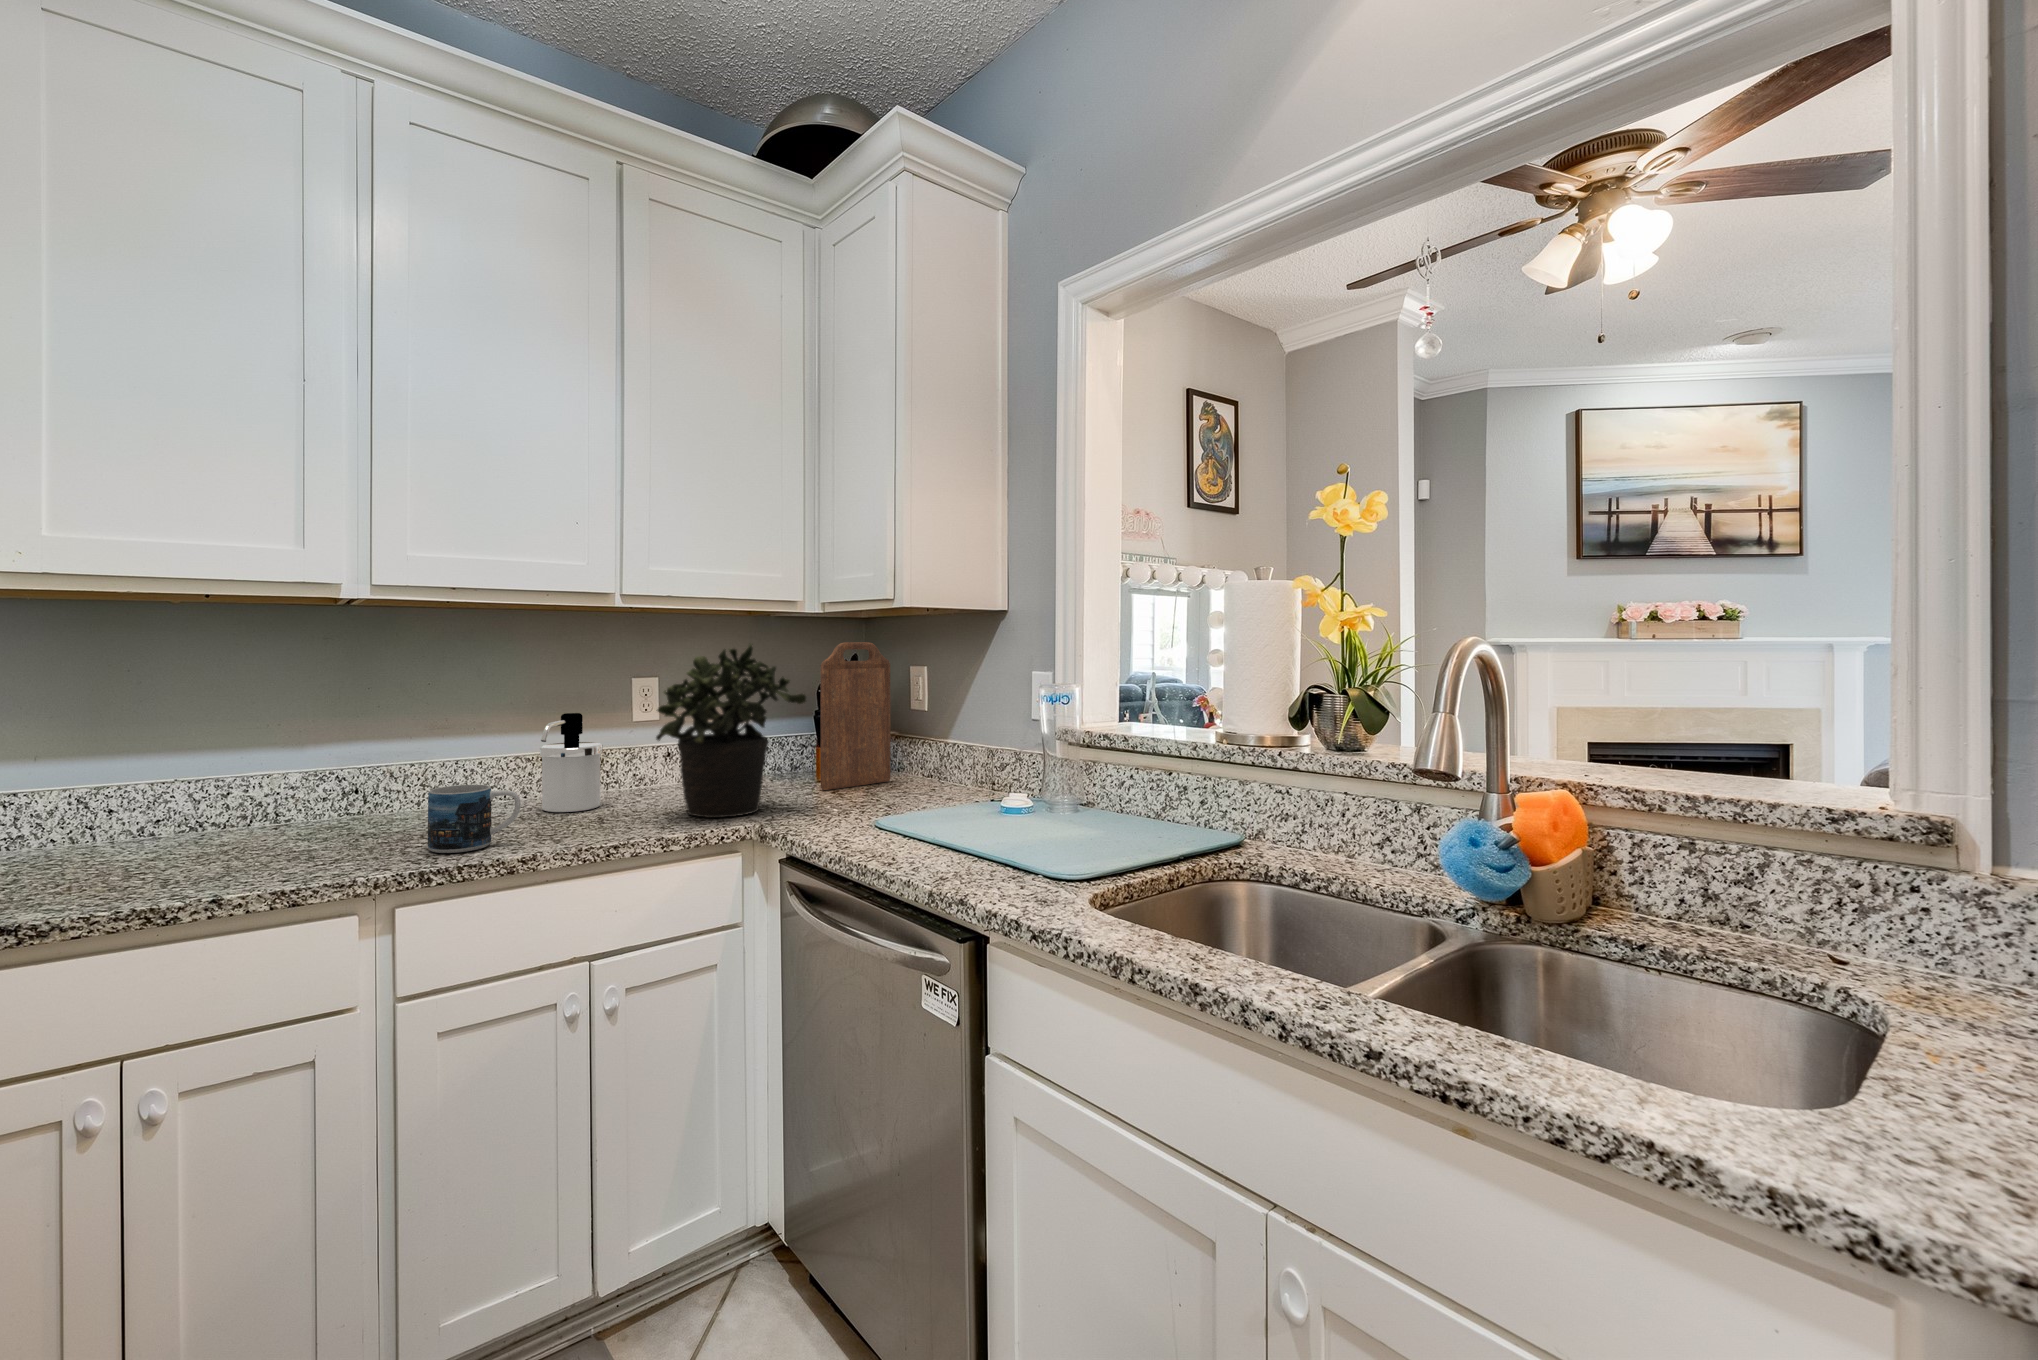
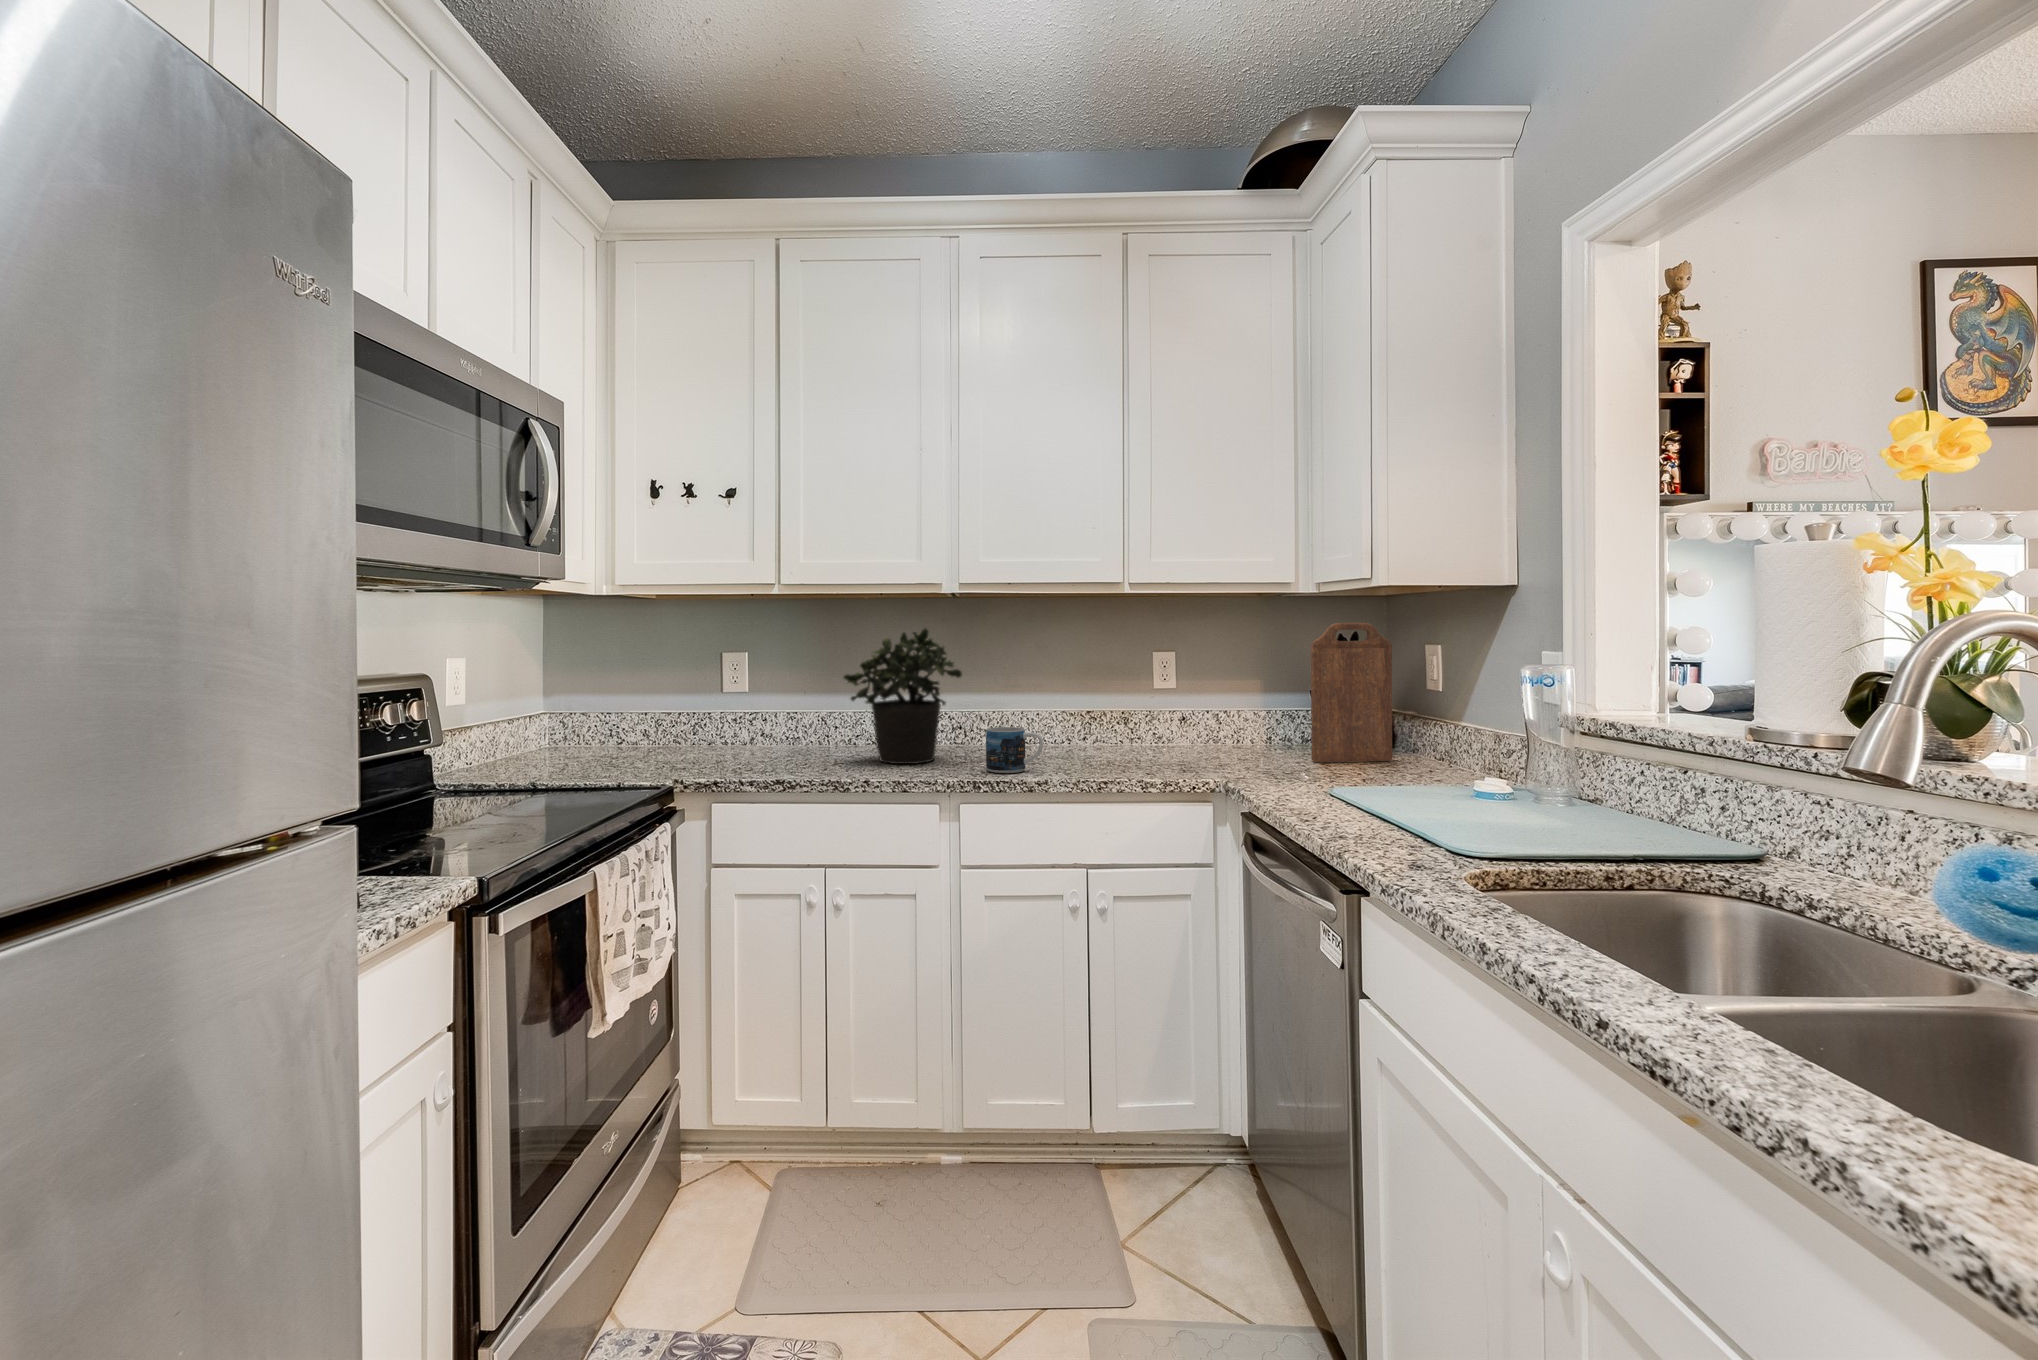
potted plant: present [656,644,806,818] -> present [844,628,962,764]
soap dispenser: present [540,713,603,812] -> none [1068,681,1119,757]

